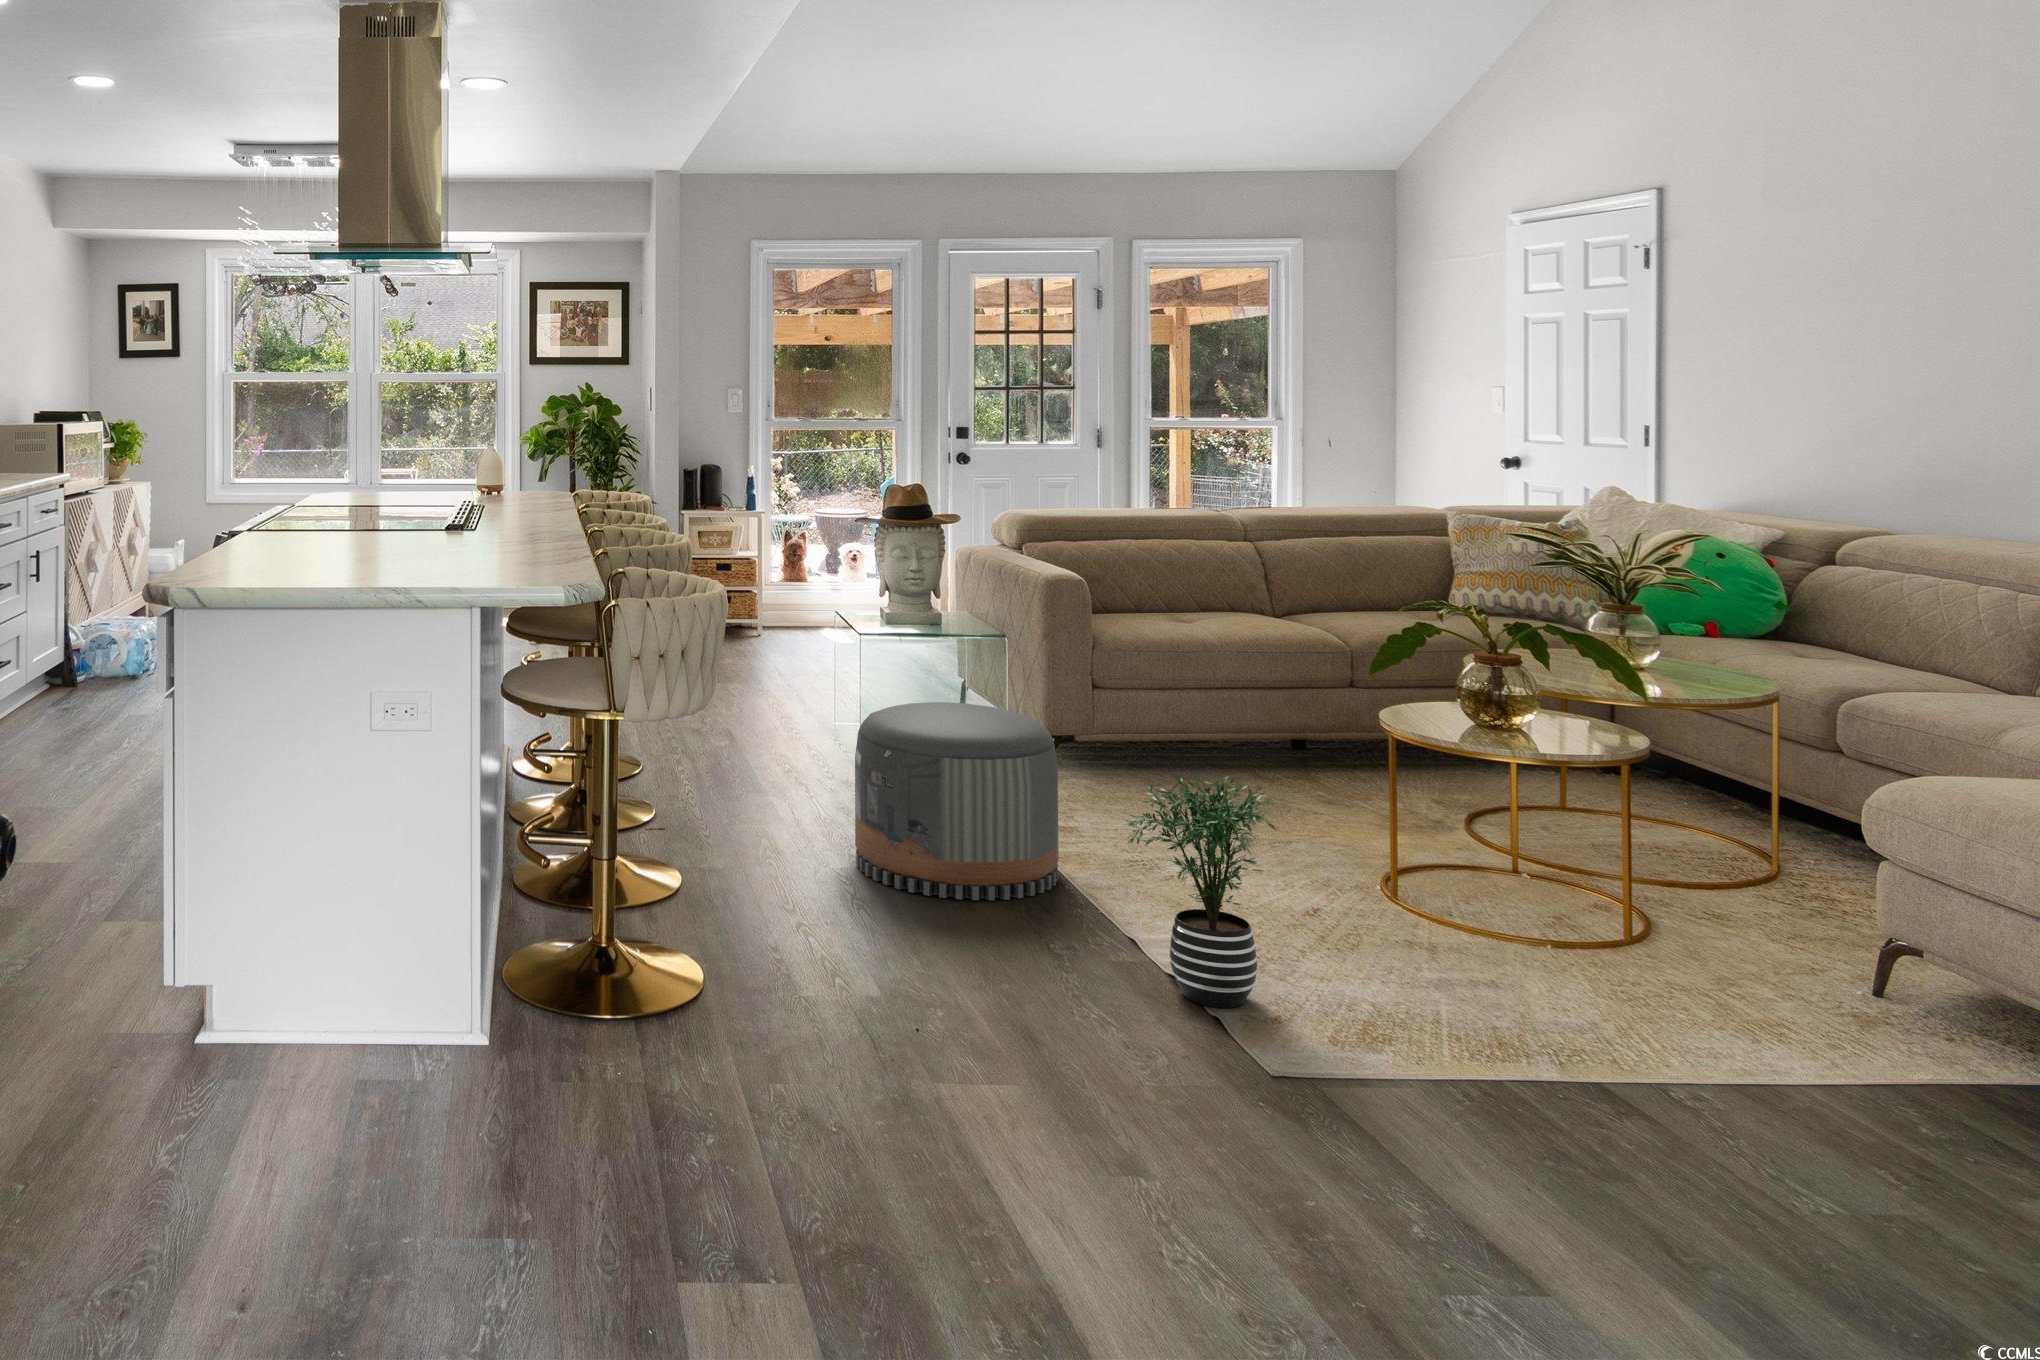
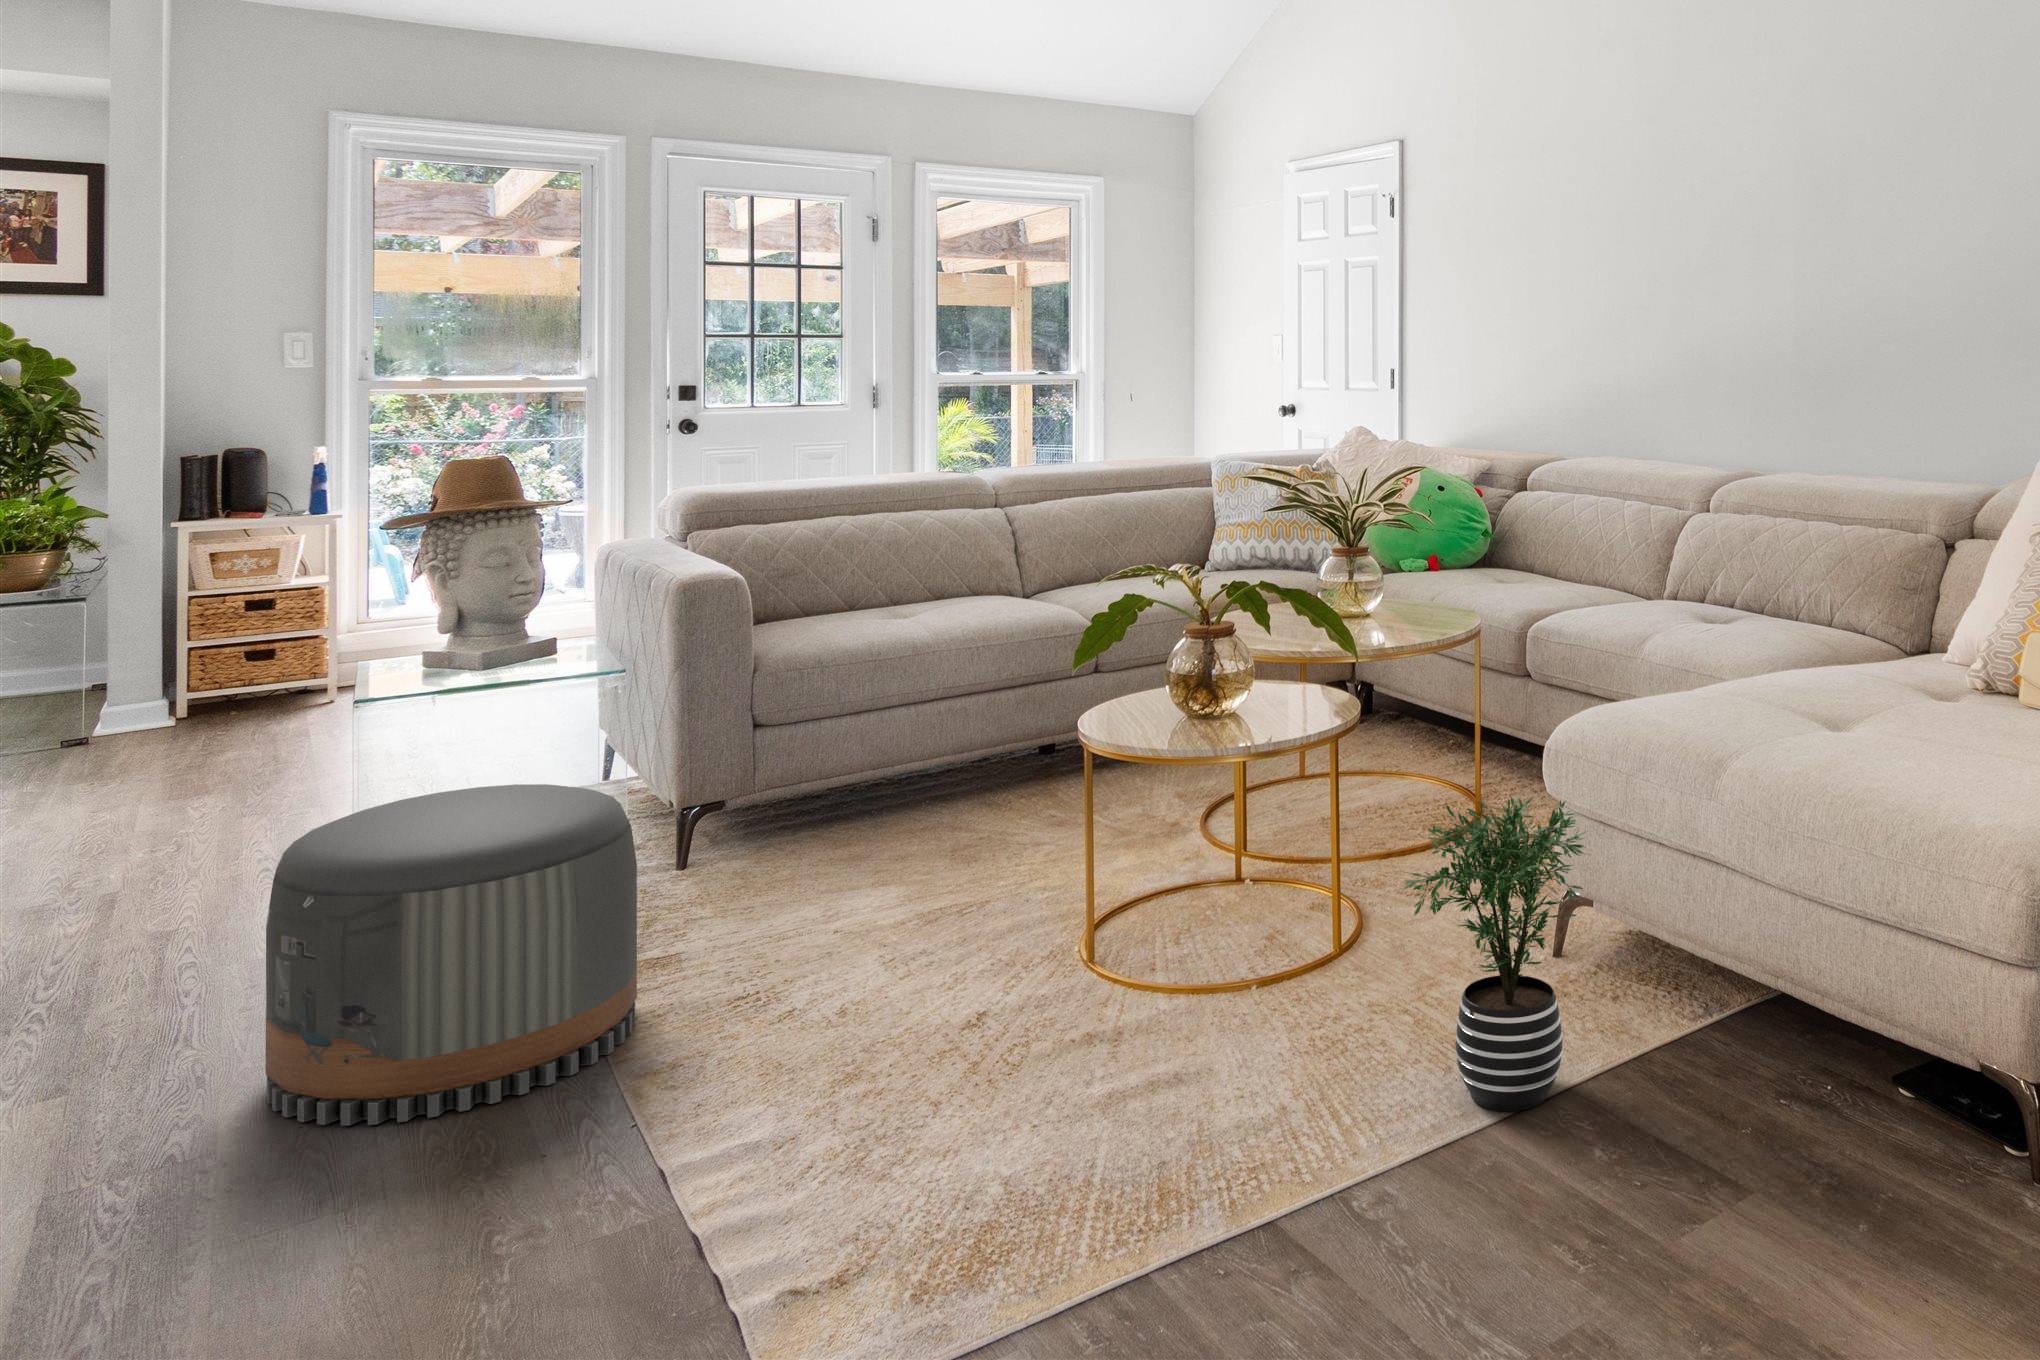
potted plant: present [1125,774,1278,1008] -> present [1403,796,1586,1111]

